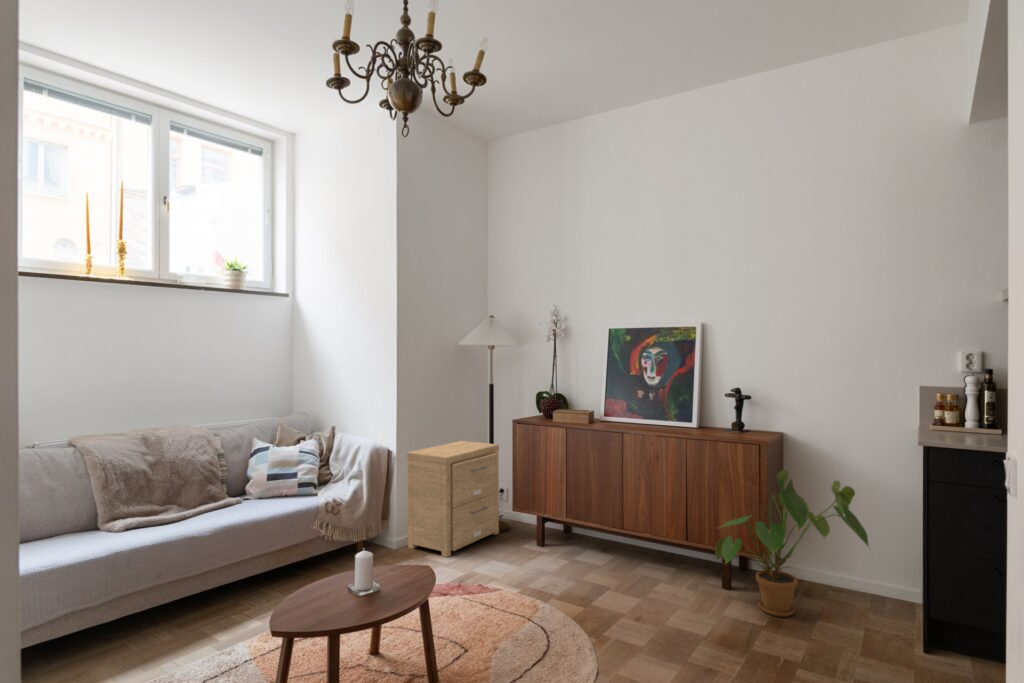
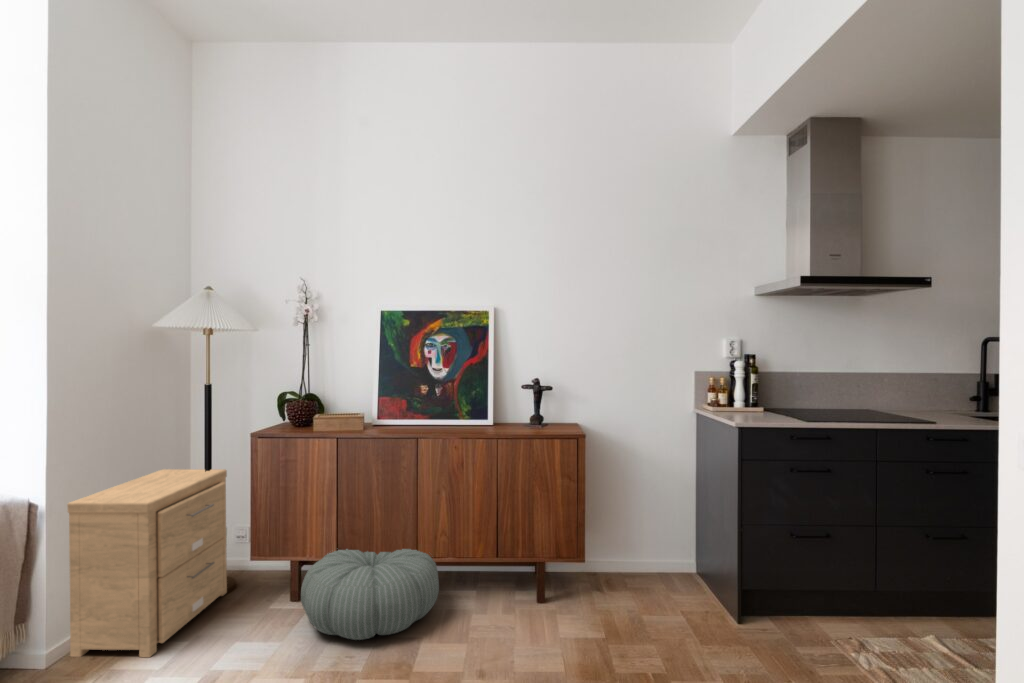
house plant: present [715,470,869,617] -> none [532,463,690,629]
pouf: none [538,511,642,579] -> present [301,549,439,640]

